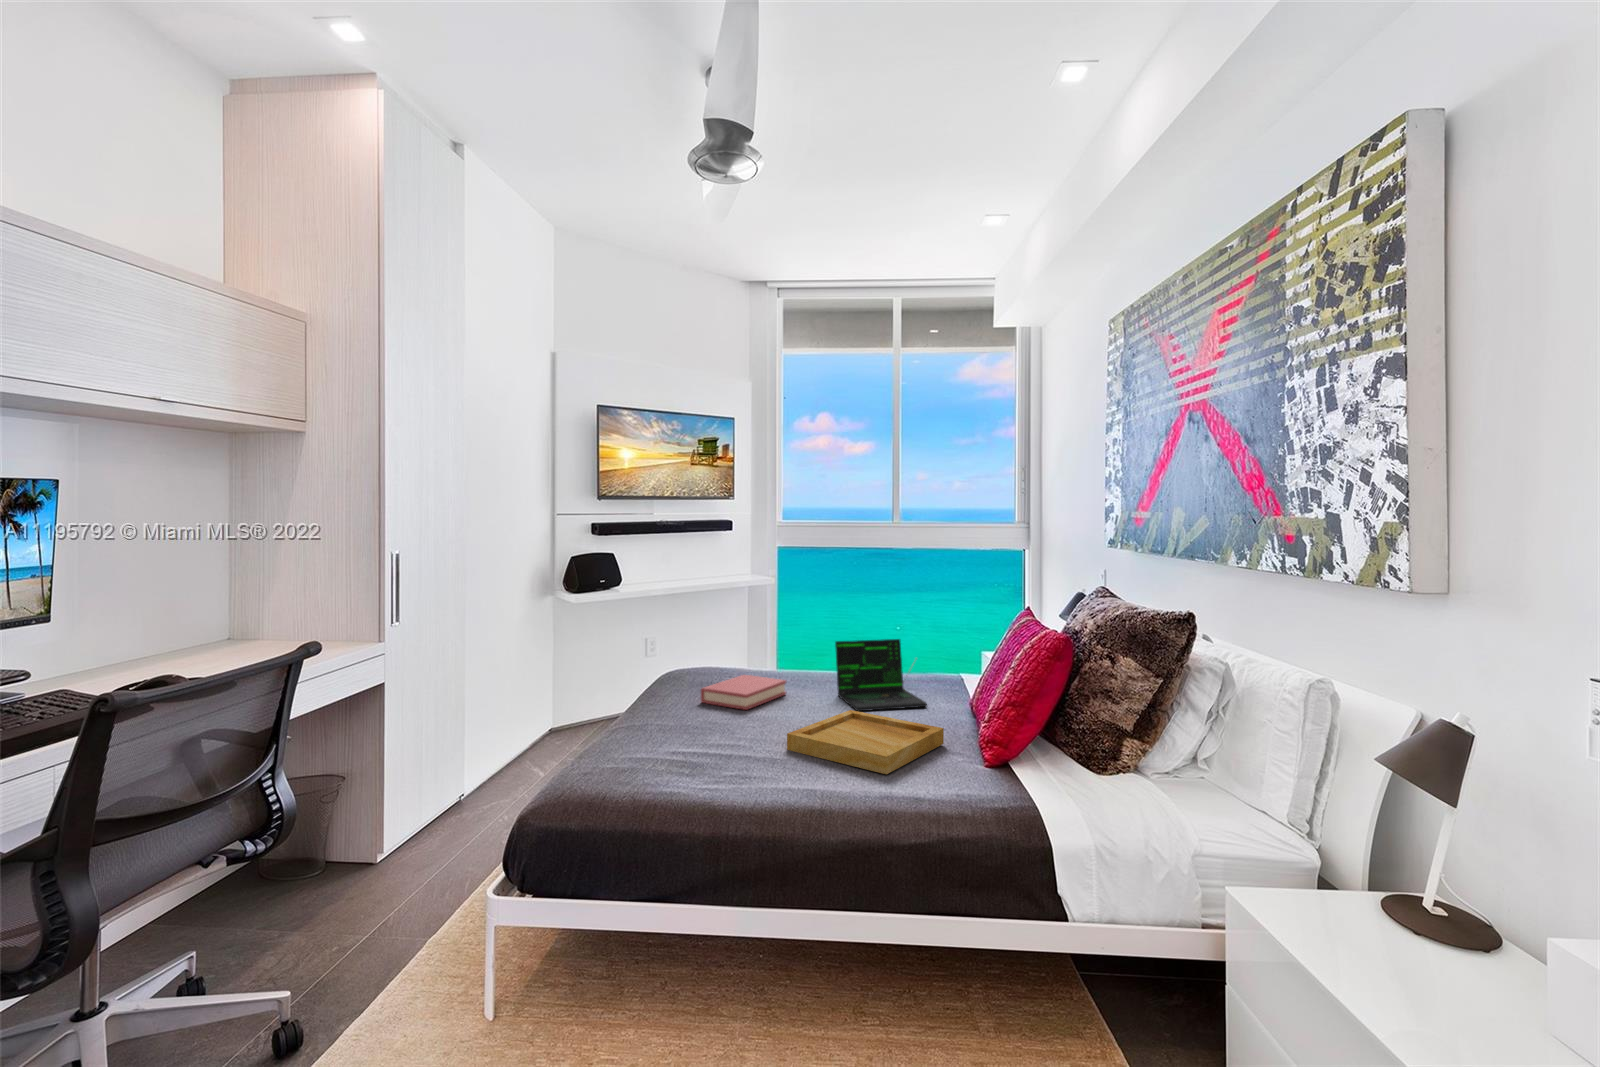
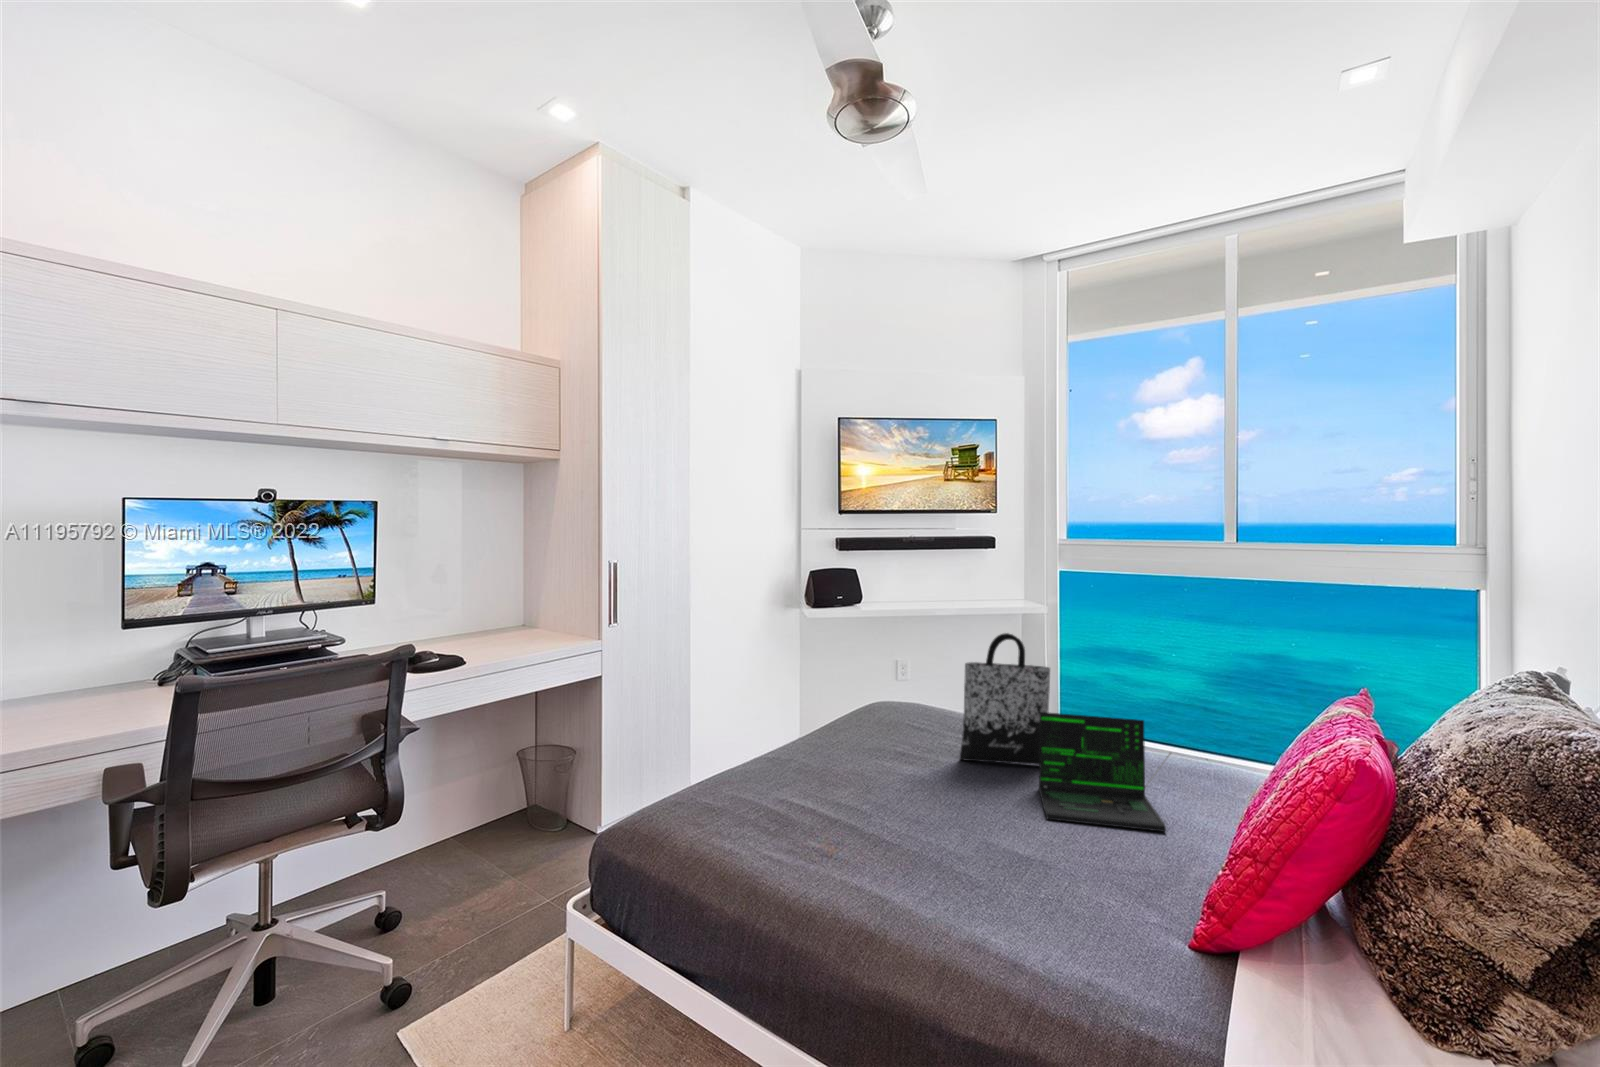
tote bag: none [772,588,834,685] -> present [960,633,1050,765]
hardback book: present [701,675,786,710] -> none [846,740,967,790]
tray: present [787,710,944,774] -> none [893,817,1146,940]

